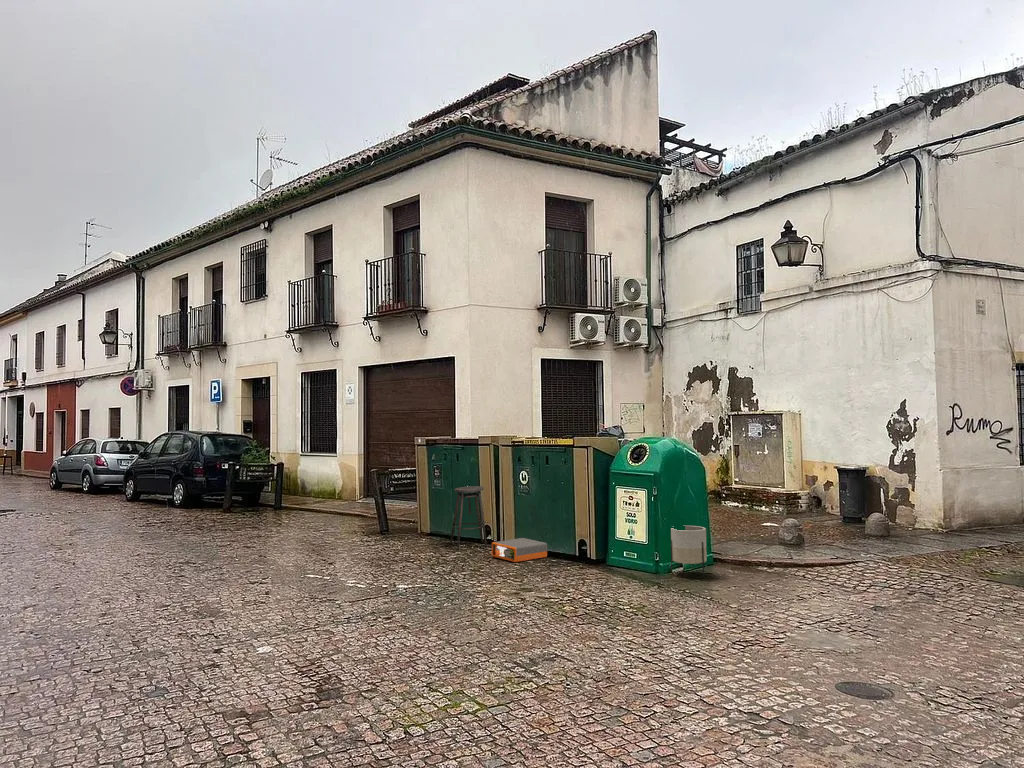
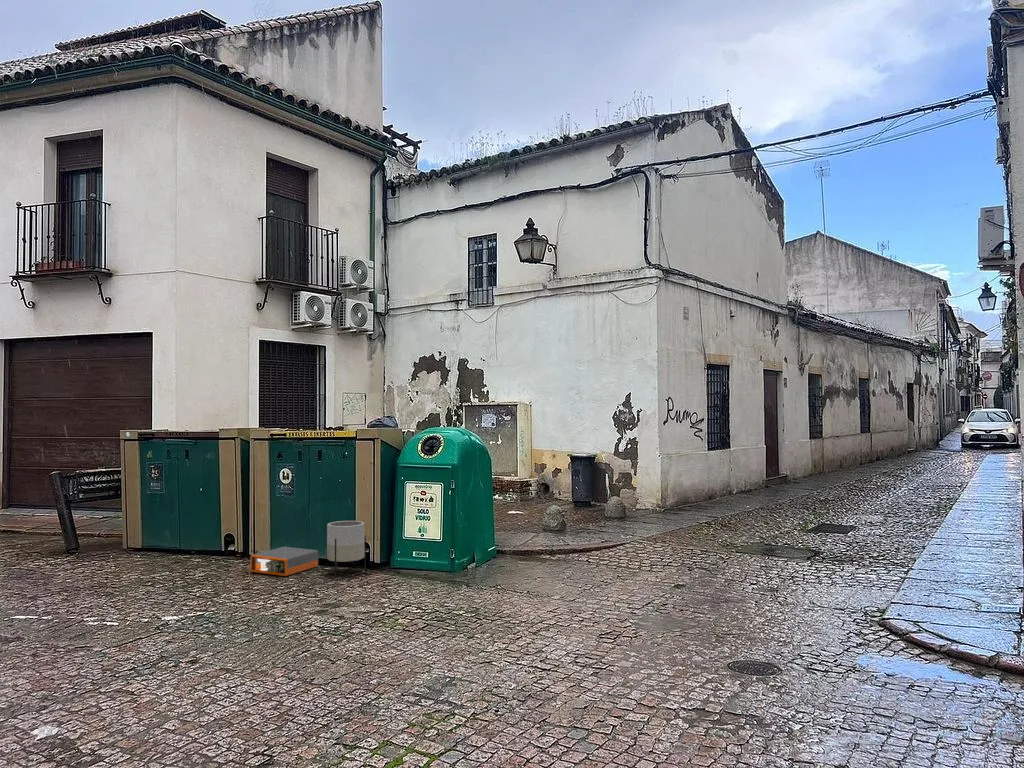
stool: present [450,486,487,550] -> none [180,488,234,568]
planter: present [671,525,707,578] -> present [327,521,366,578]

